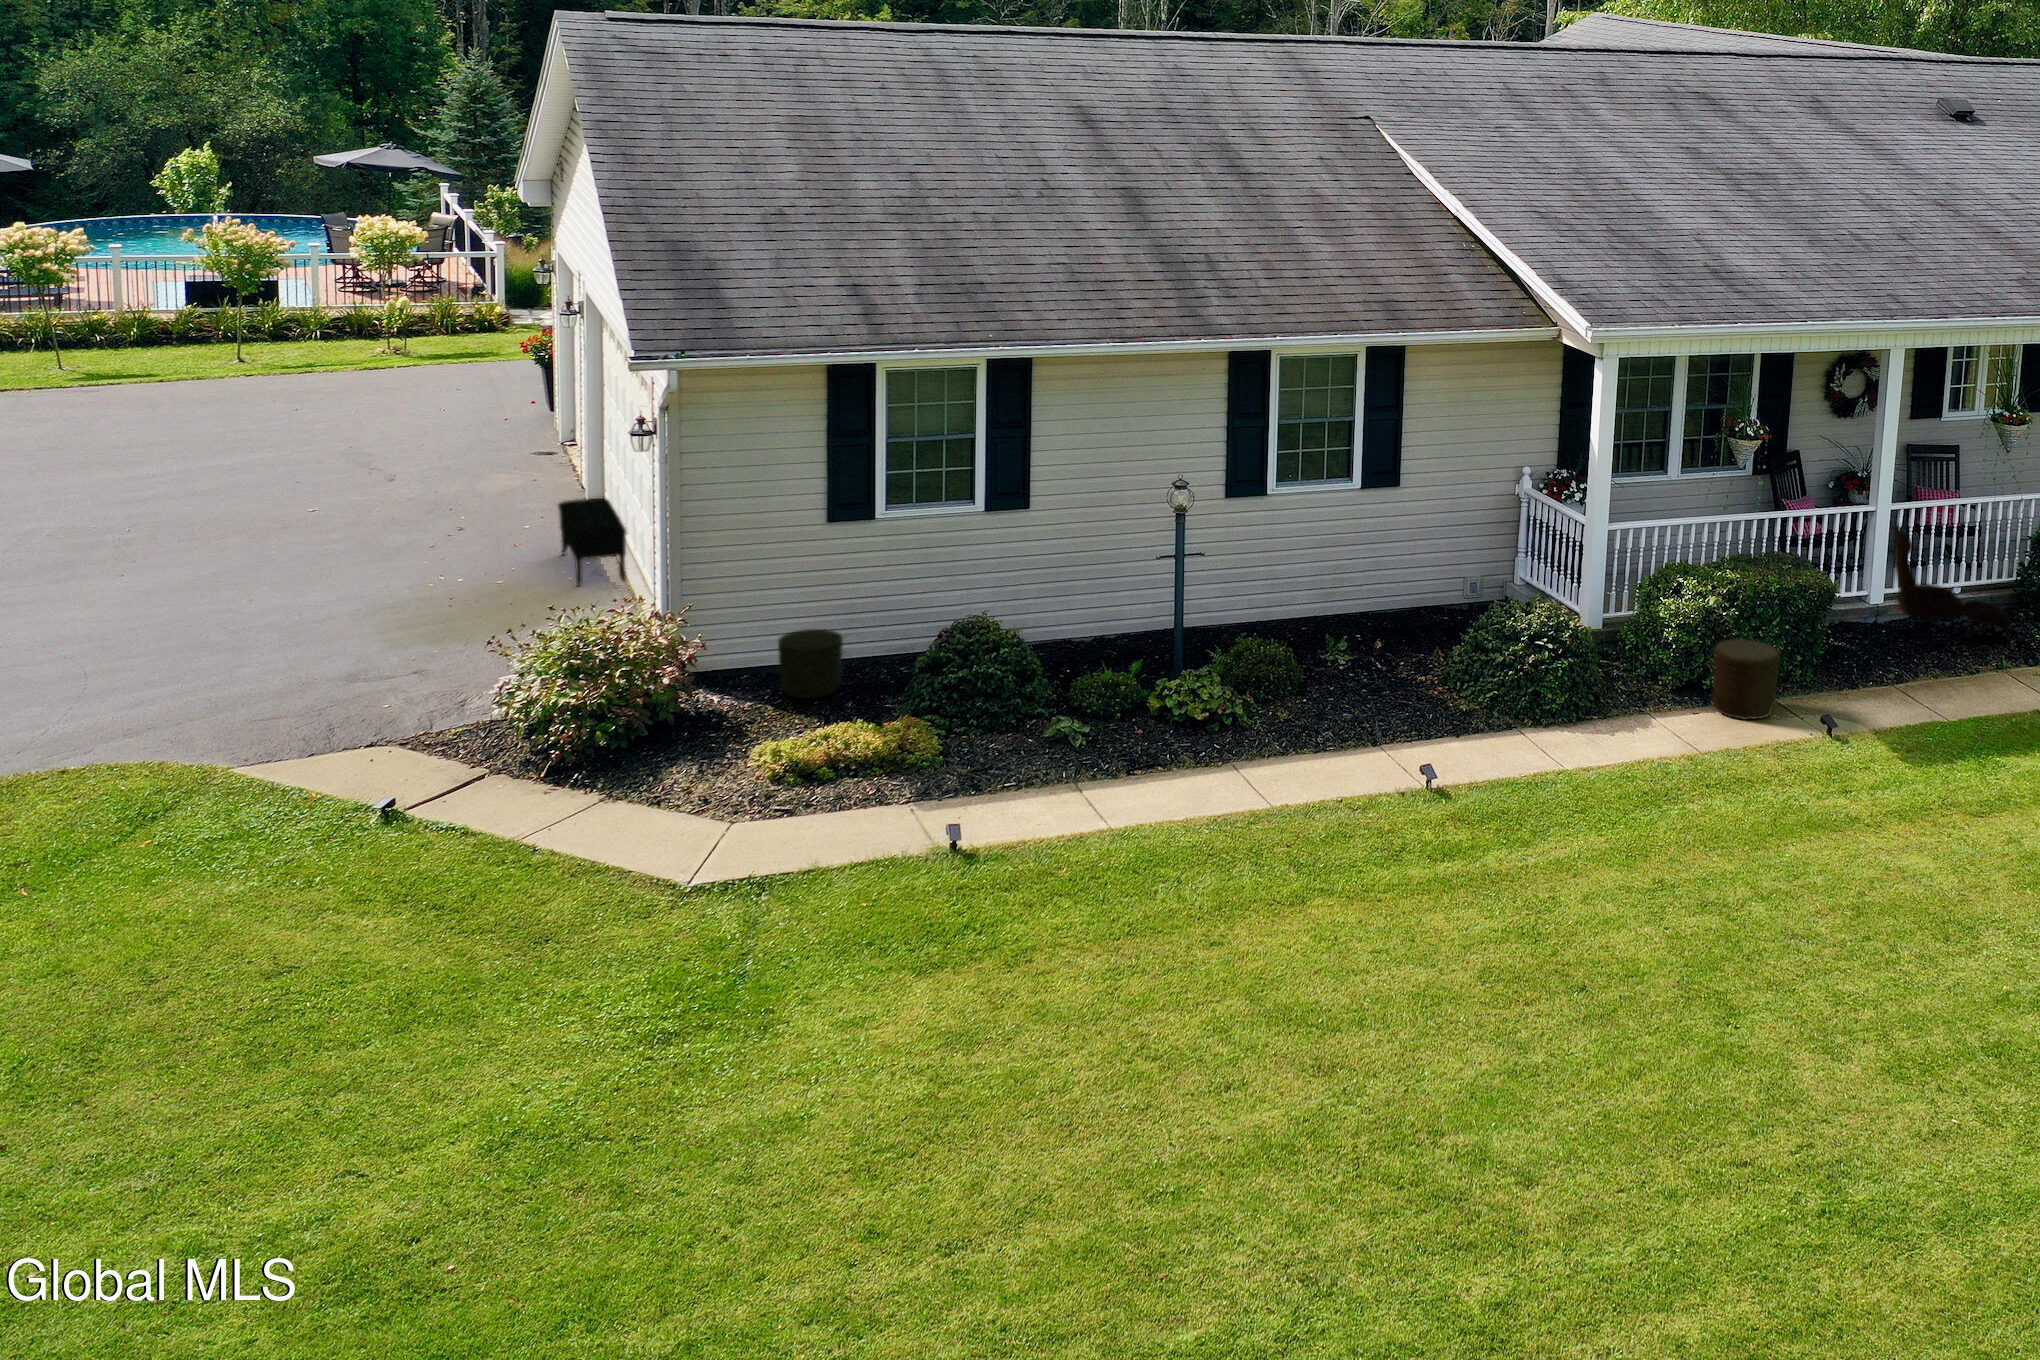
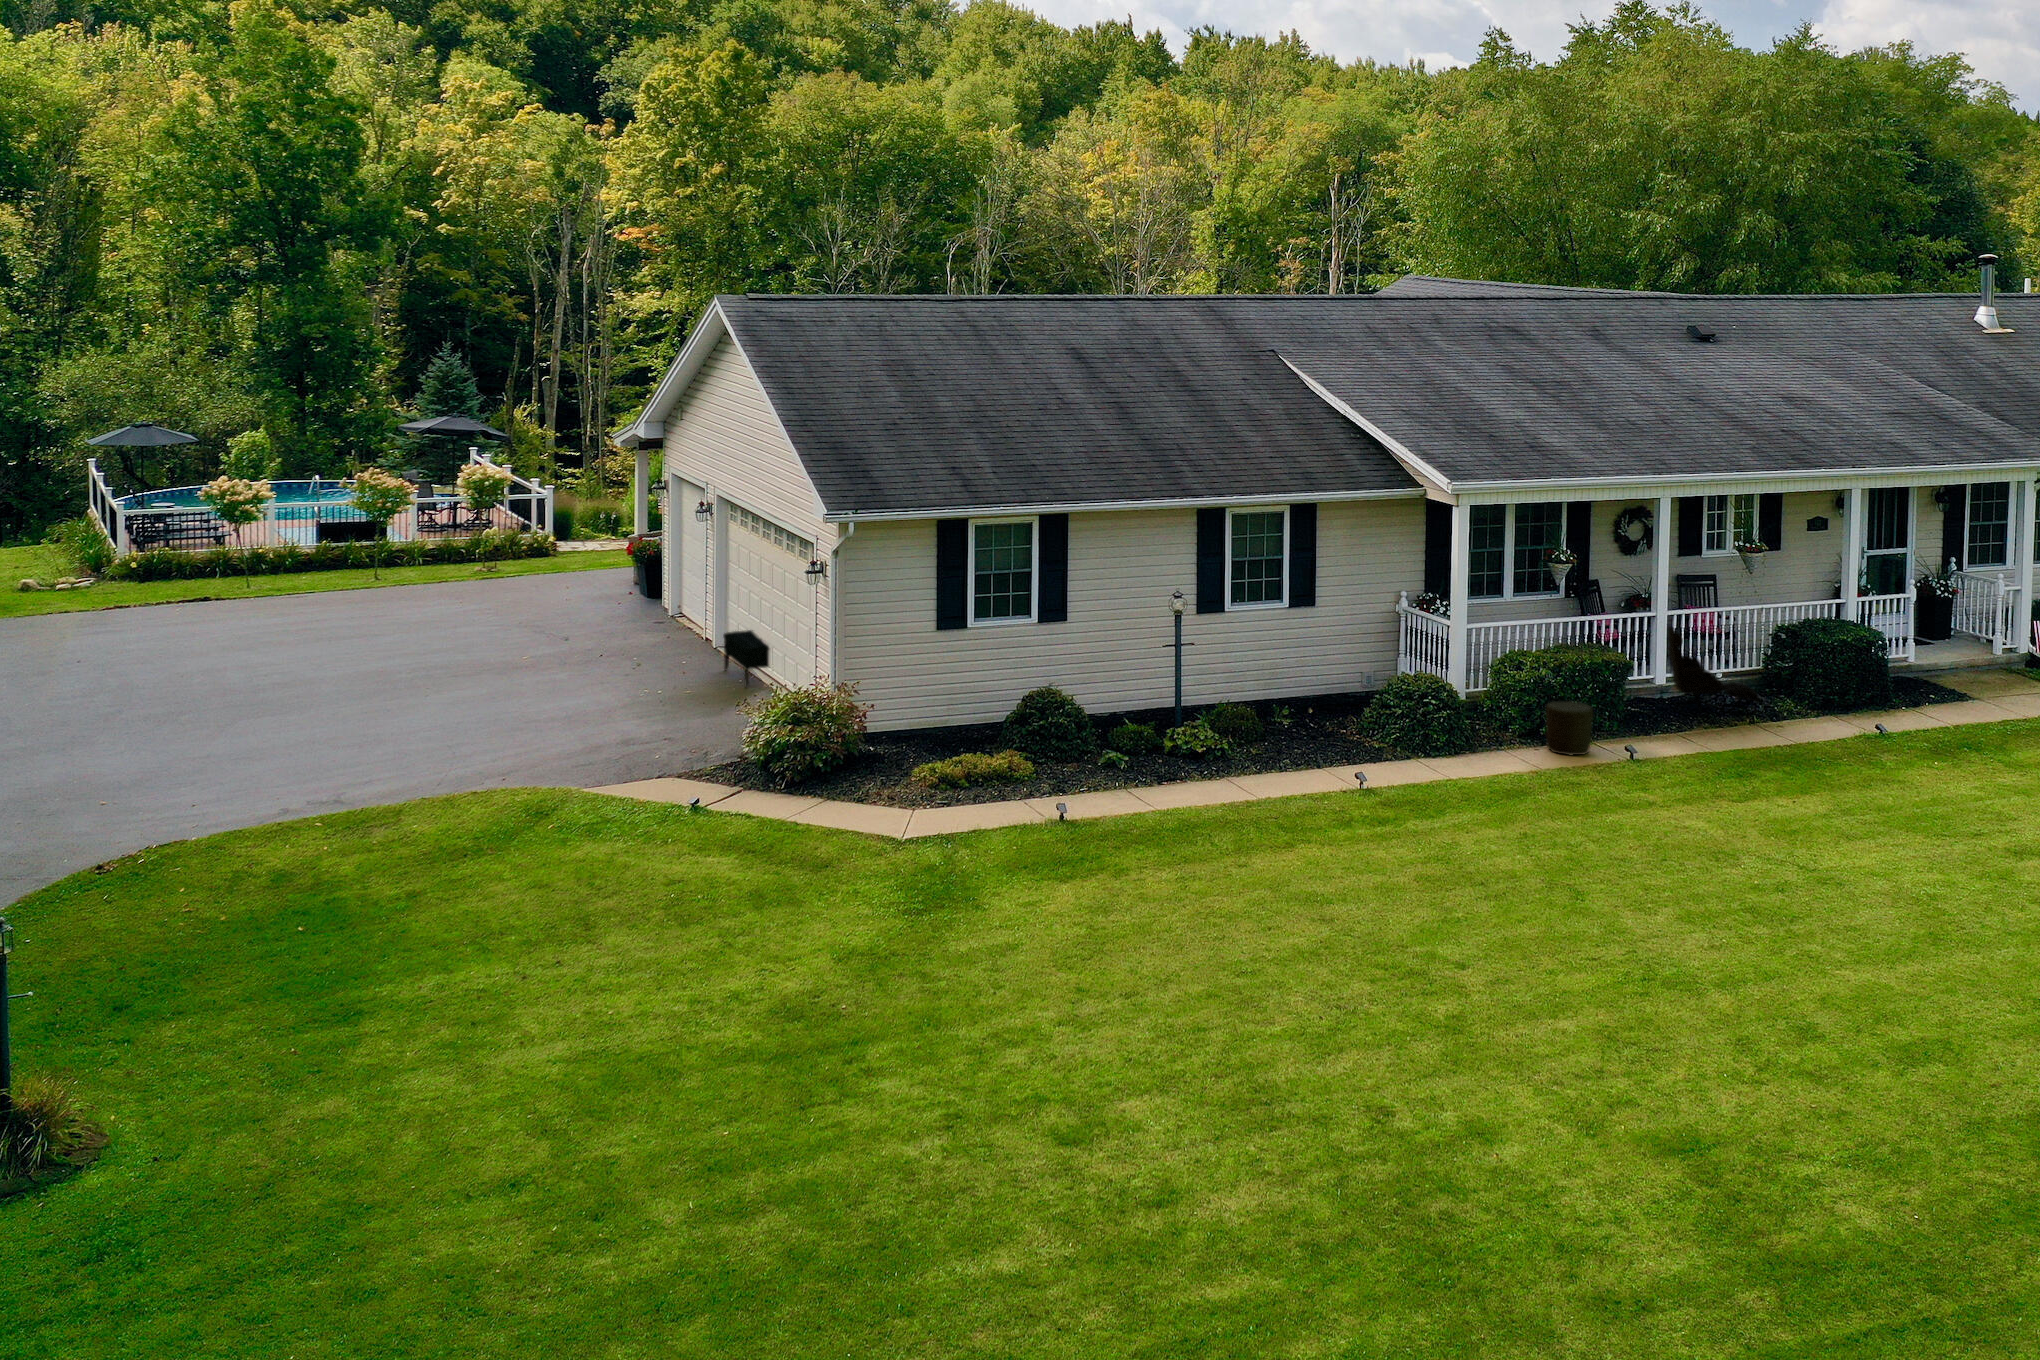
planter: present [778,629,843,699] -> none [911,701,953,747]

